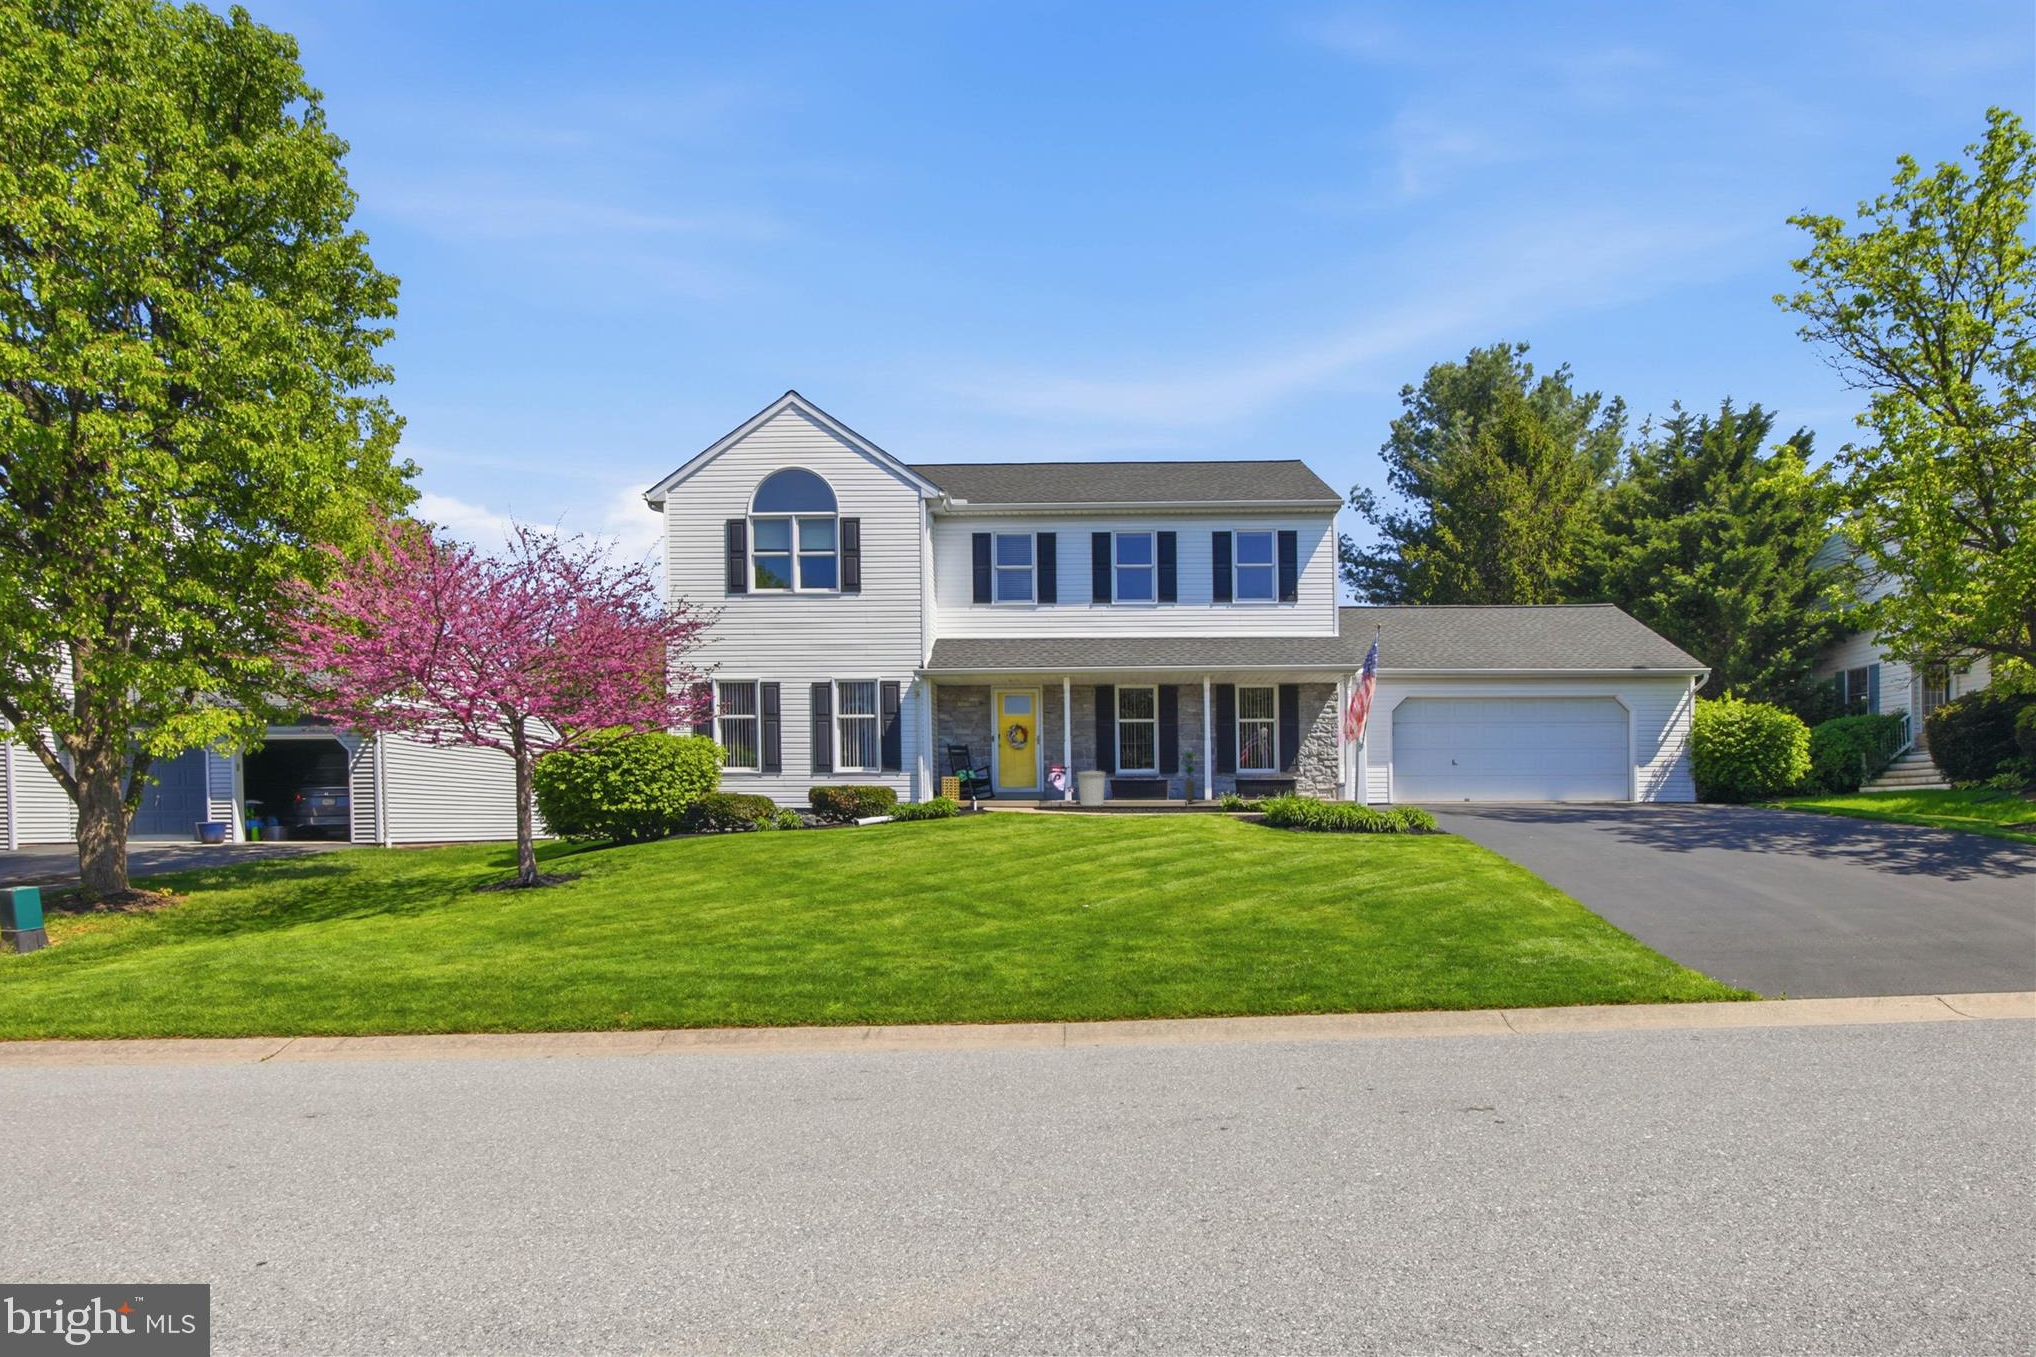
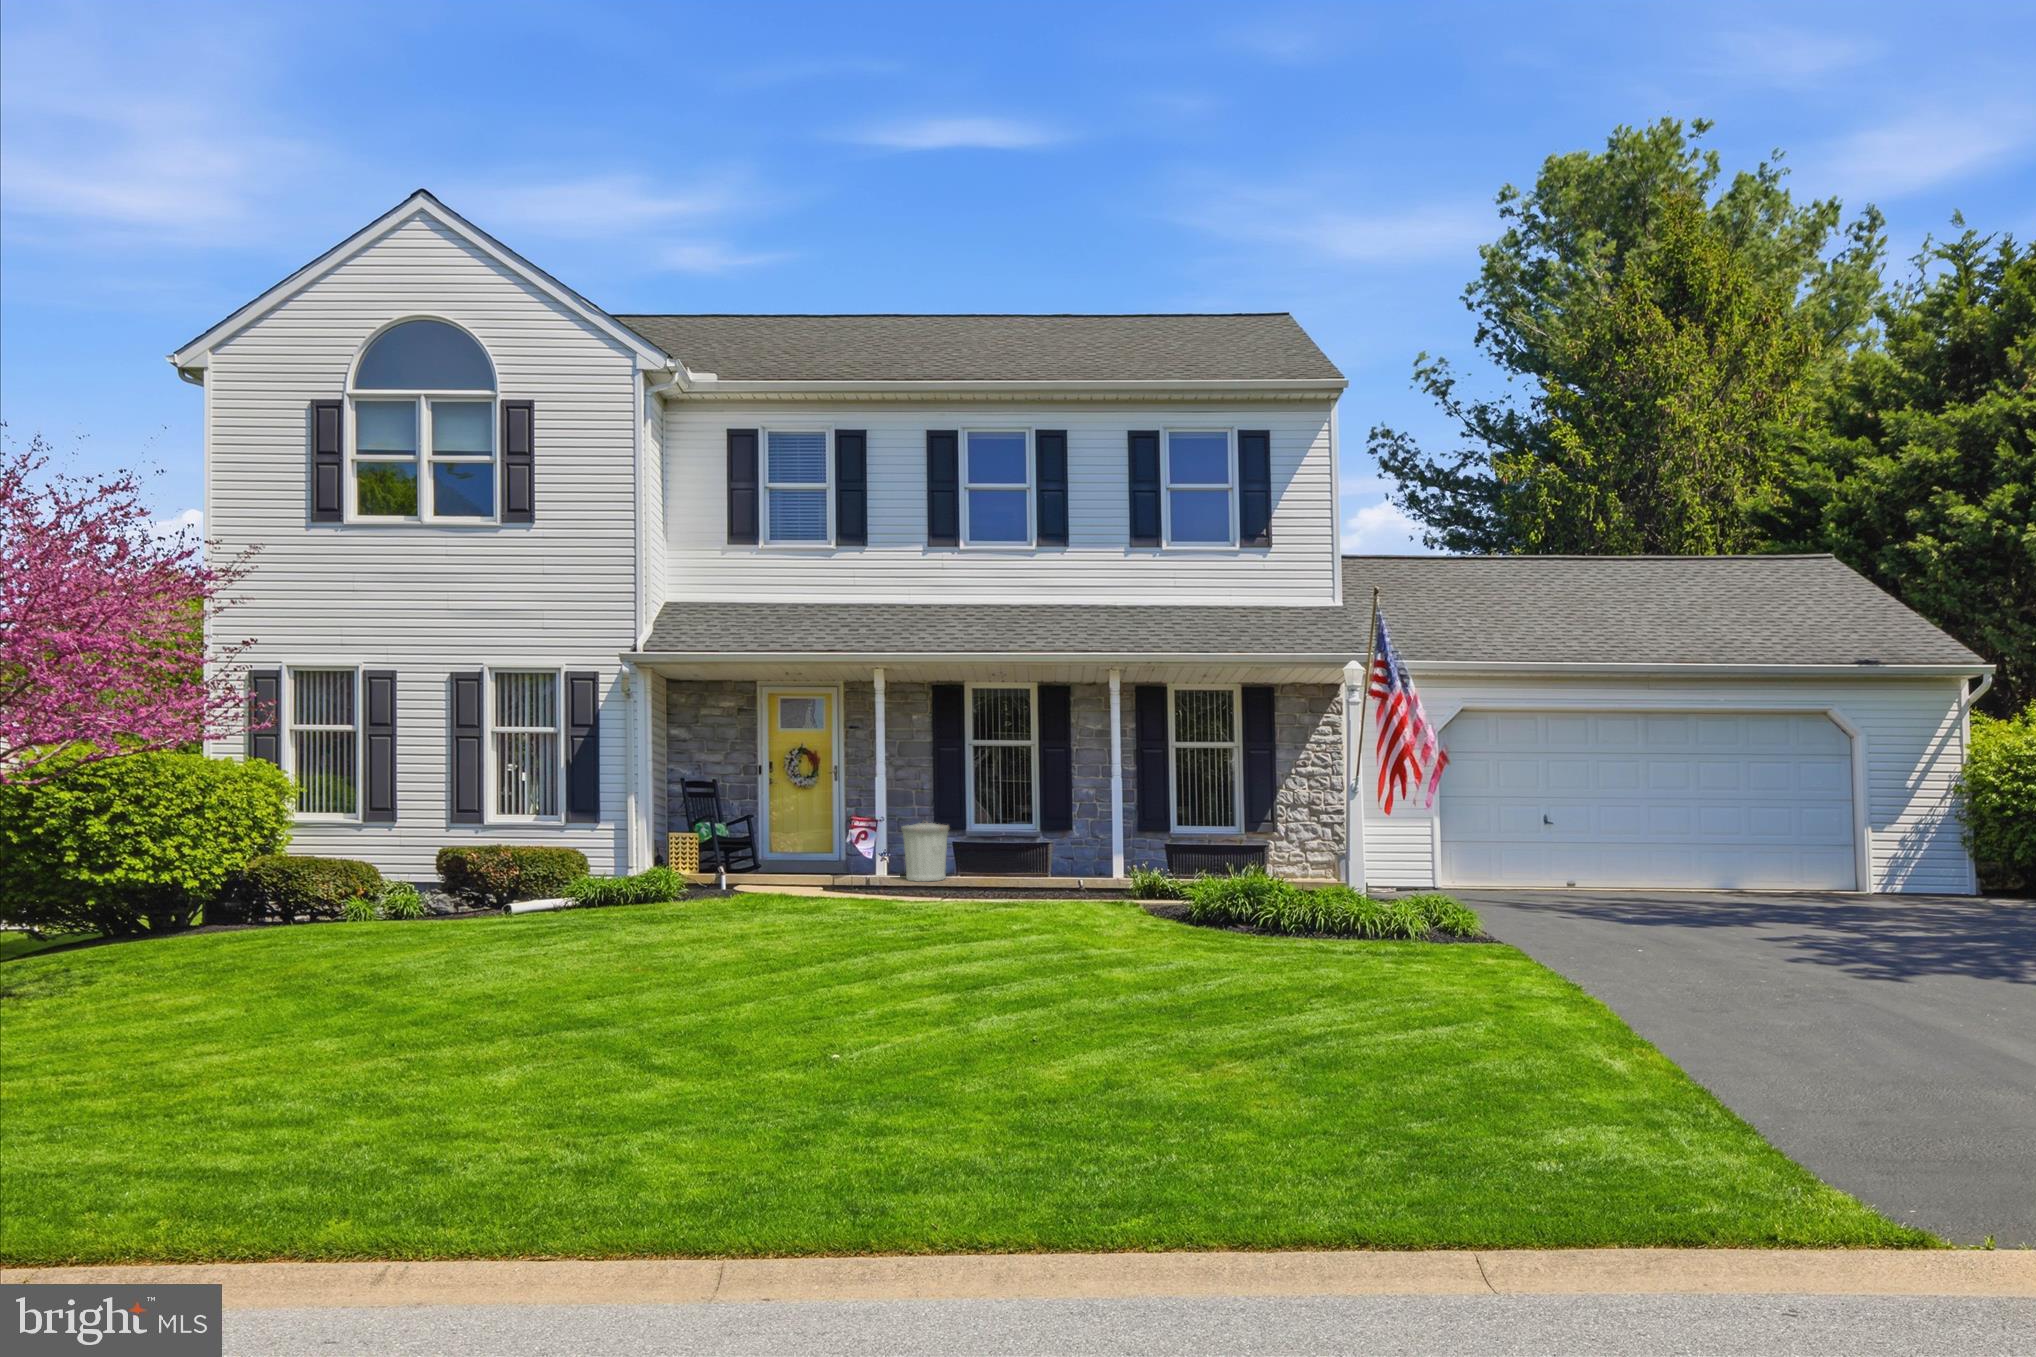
potted plant: present [1185,753,1197,804] -> none [1067,794,1103,878]

